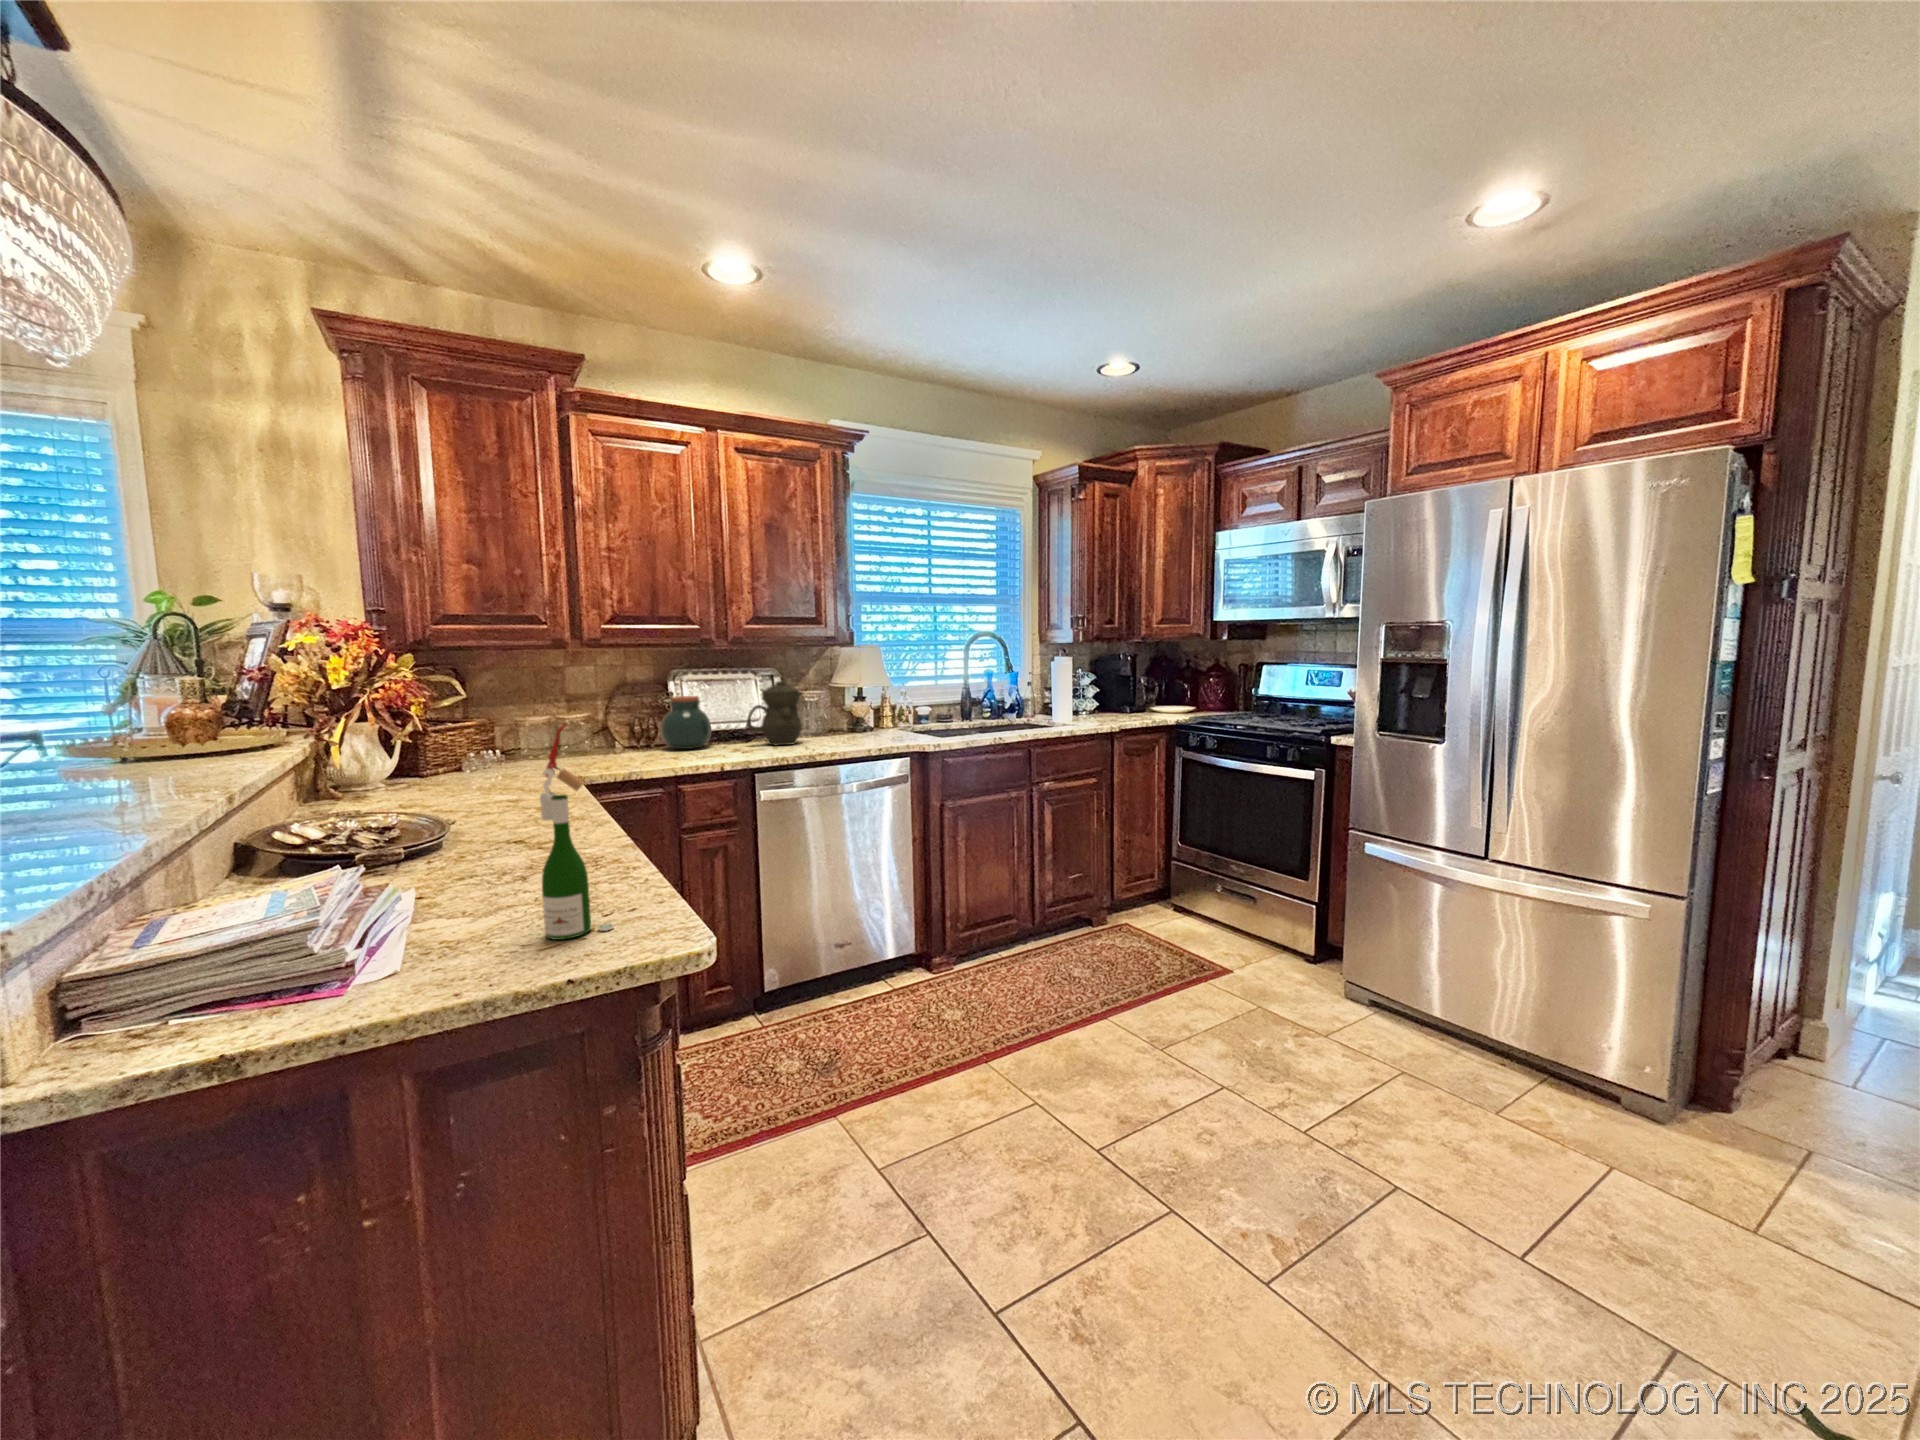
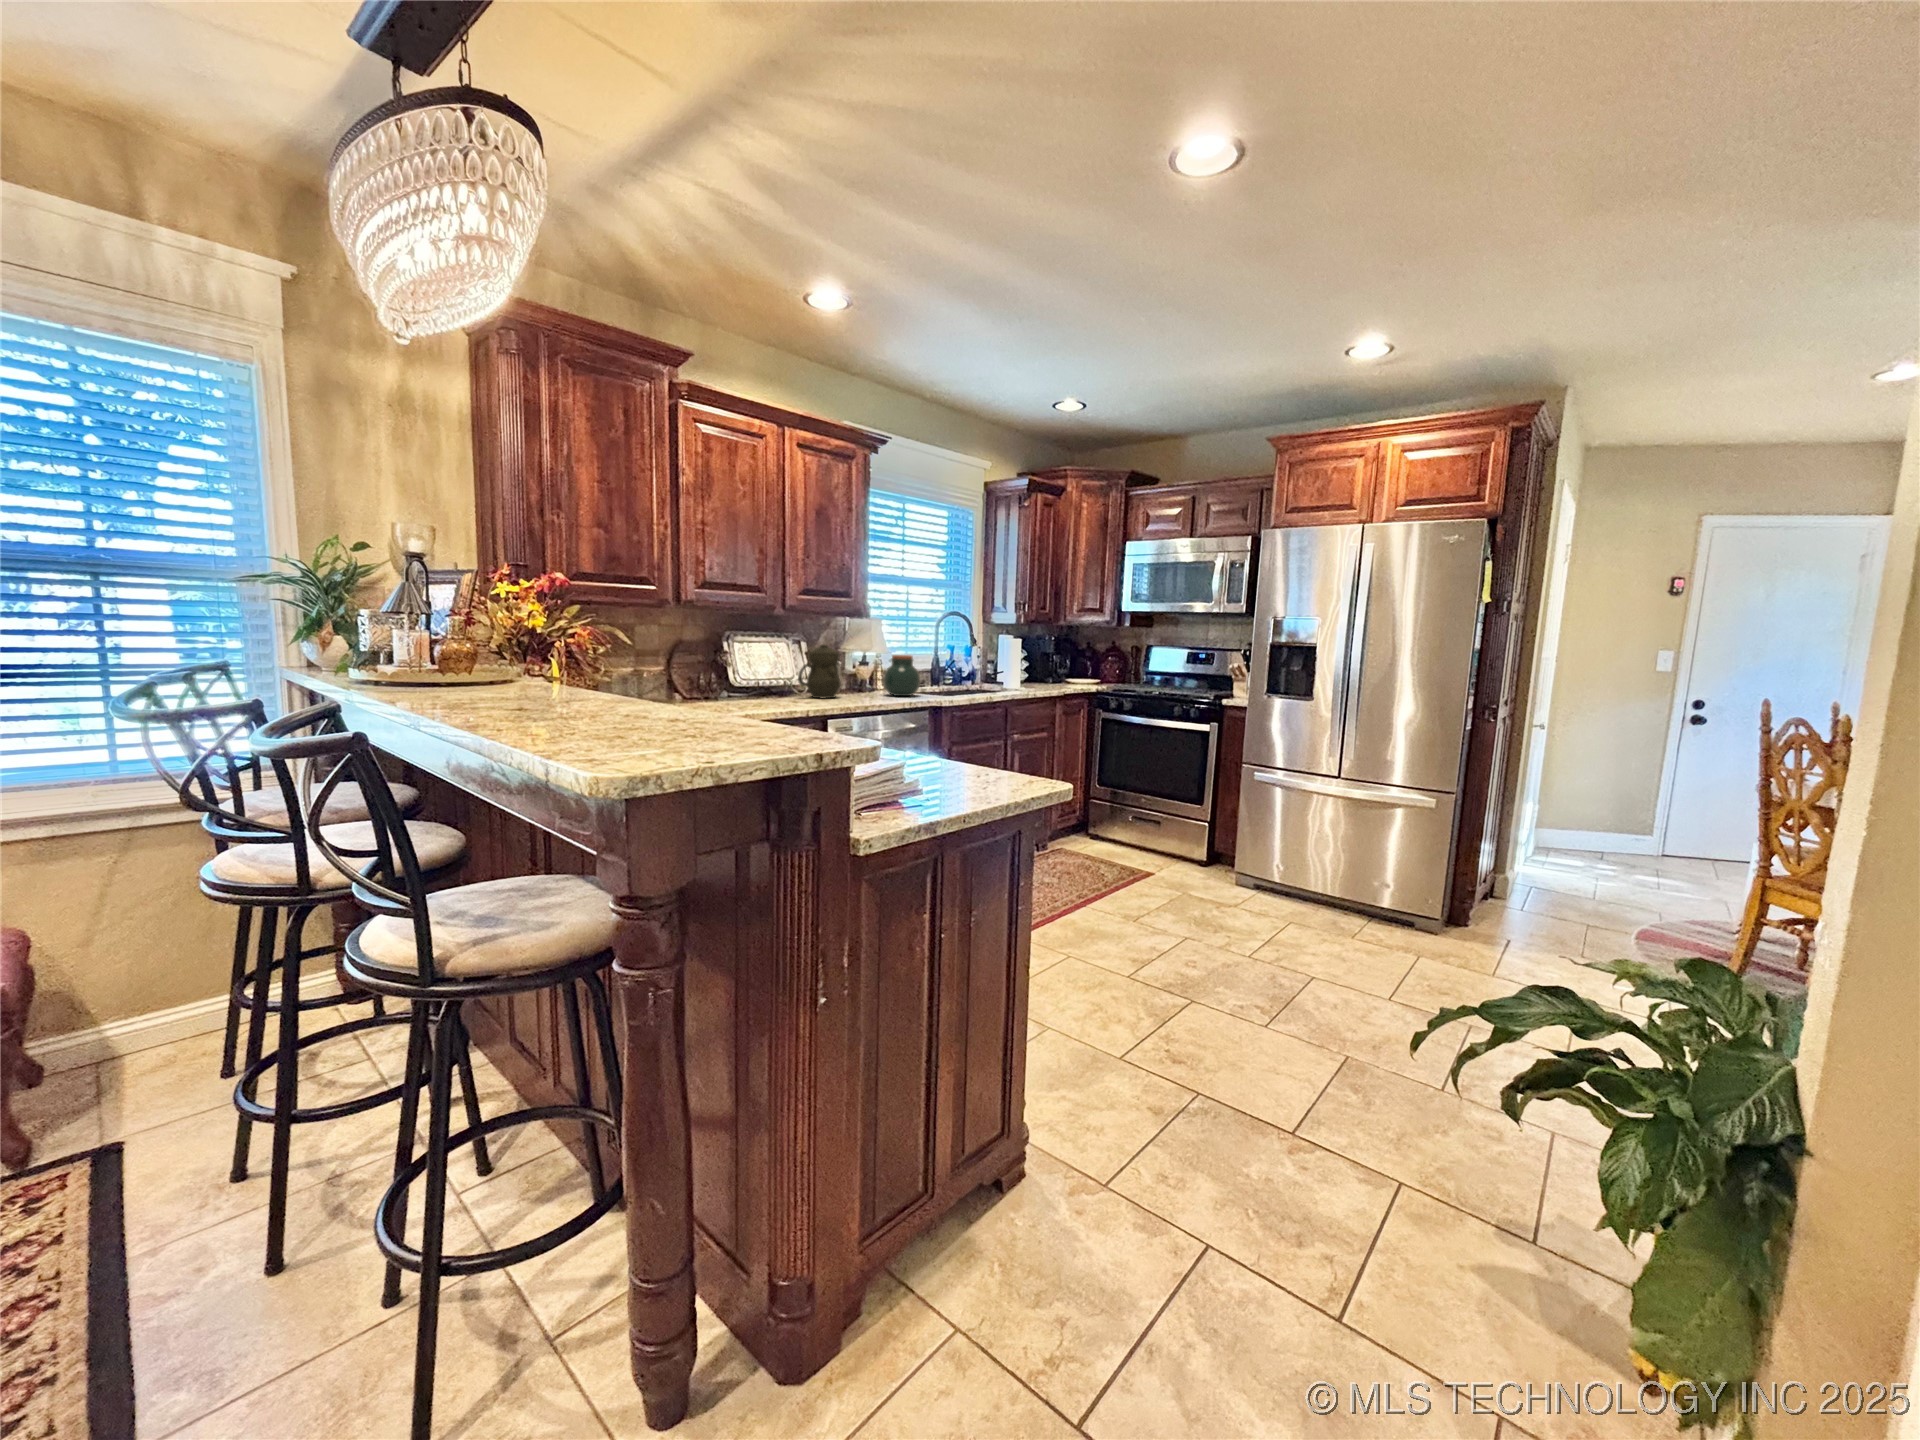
jar: present [661,696,711,749] -> present [883,655,920,696]
wine bottle: present [540,723,614,940] -> none [968,651,1005,788]

